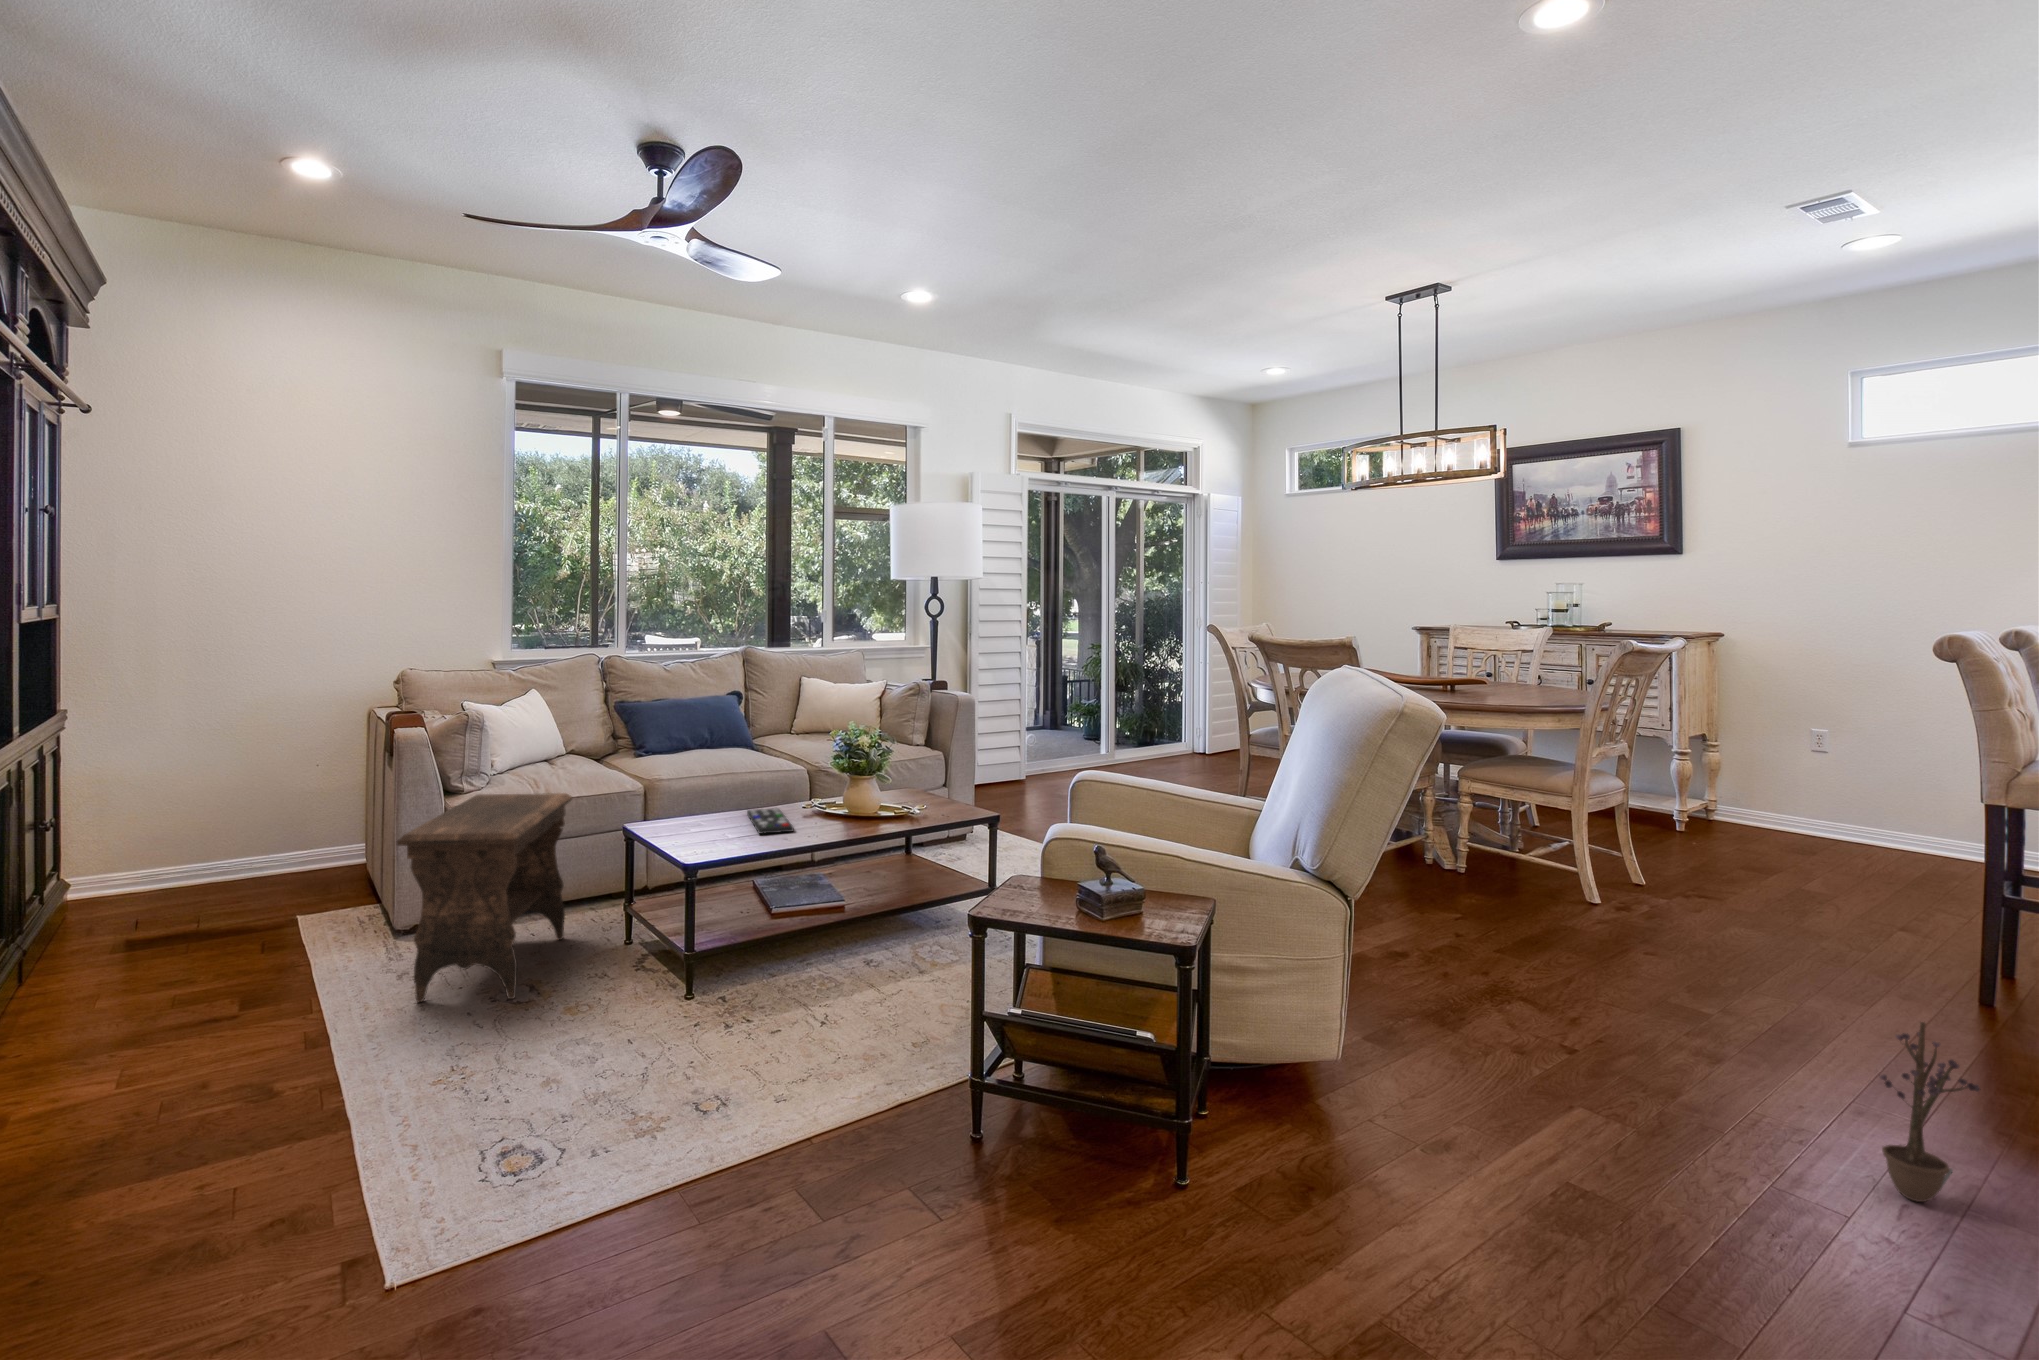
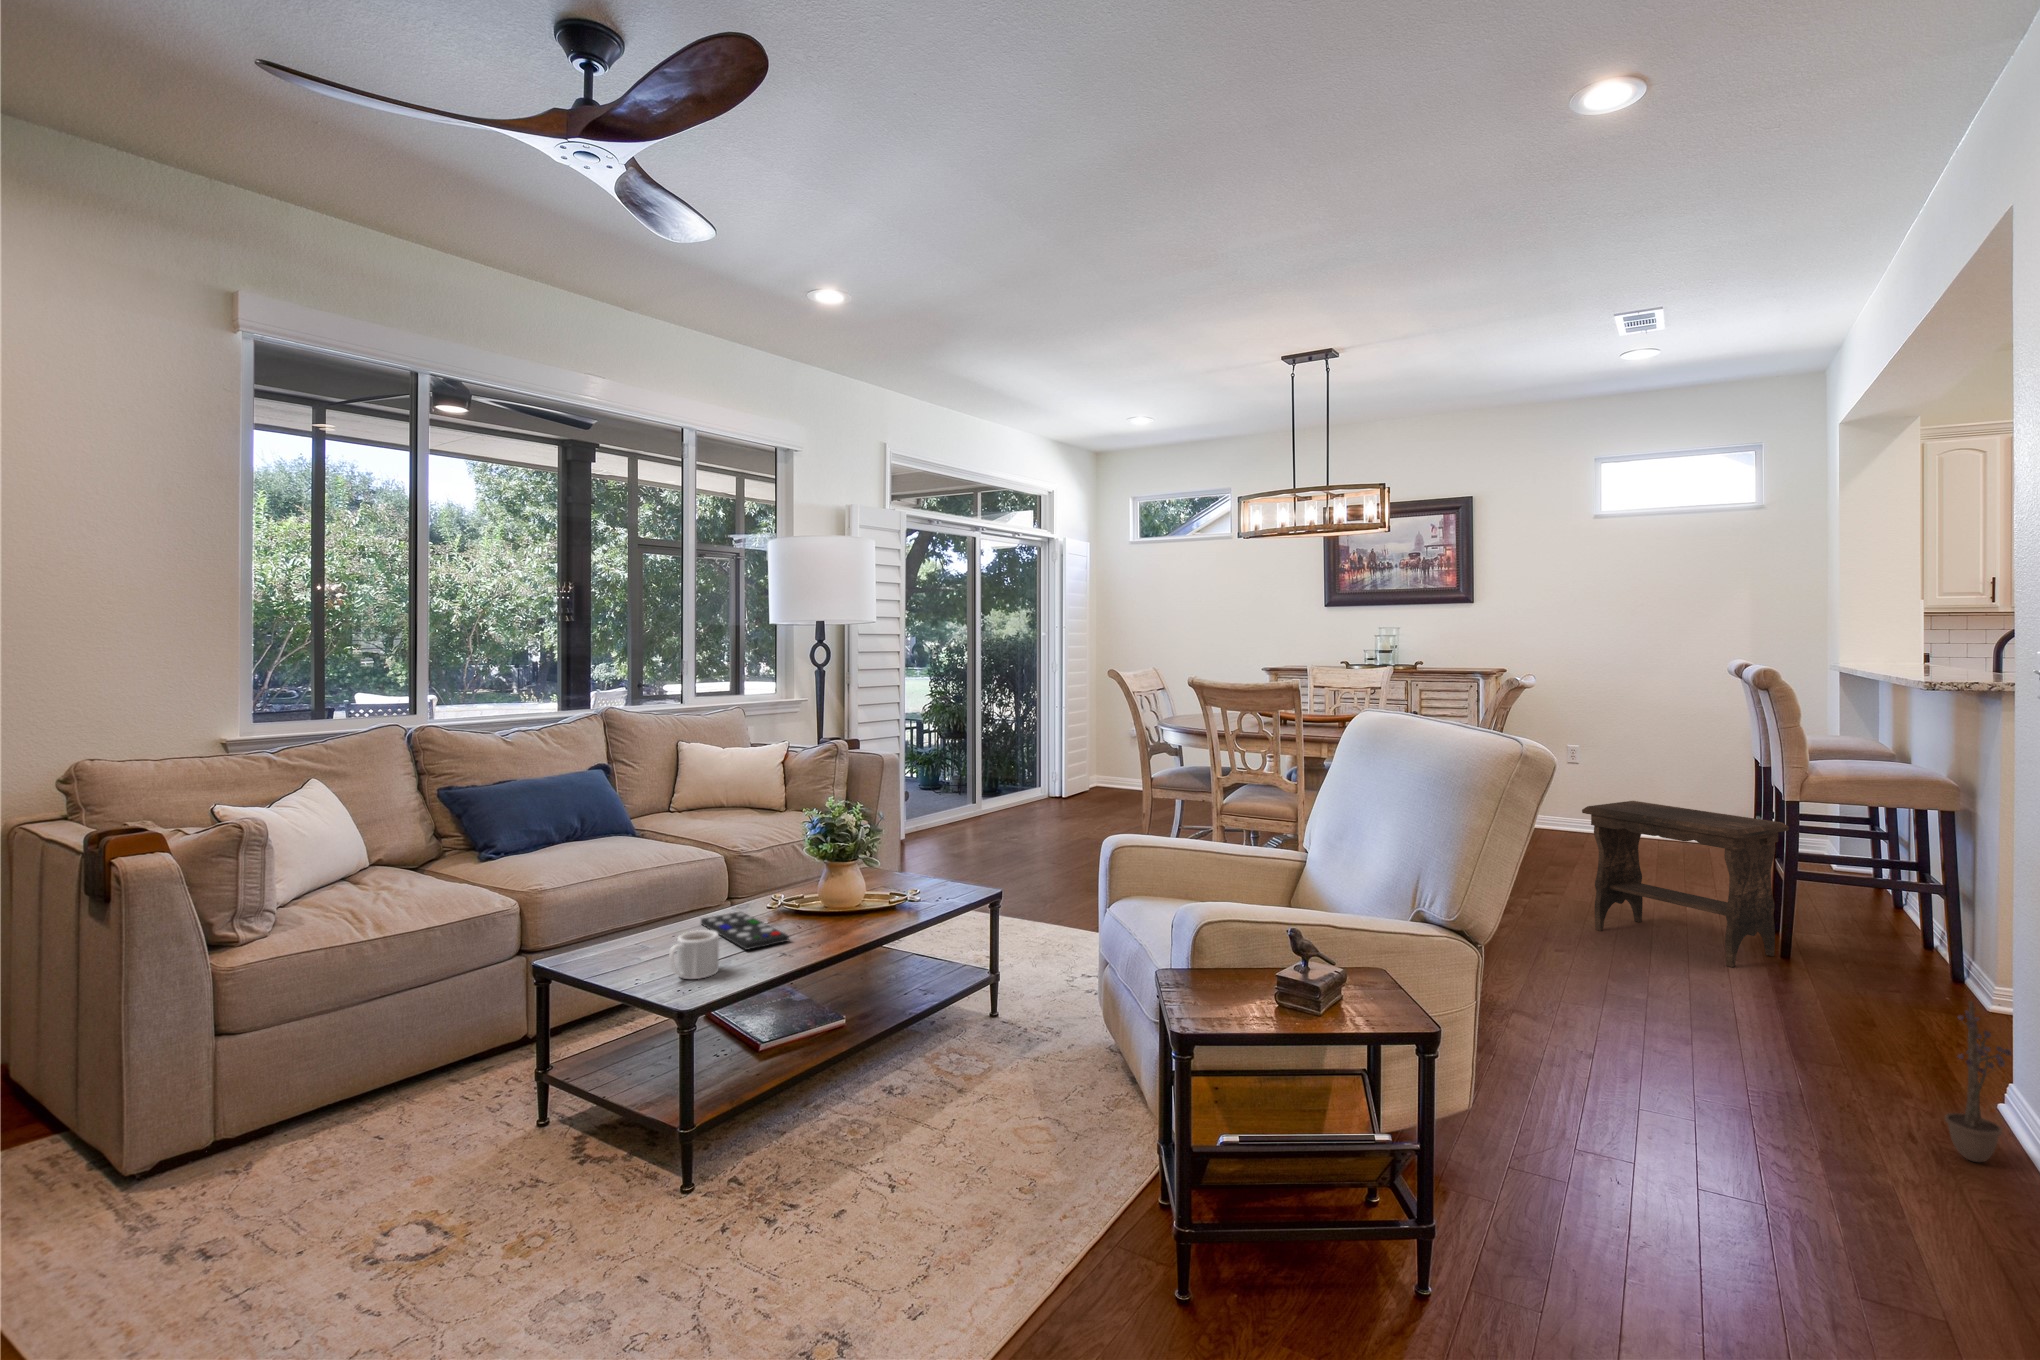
footstool: present [397,793,572,1002] -> present [1582,801,1789,967]
mug: none [692,814,731,848] -> present [669,930,719,979]

